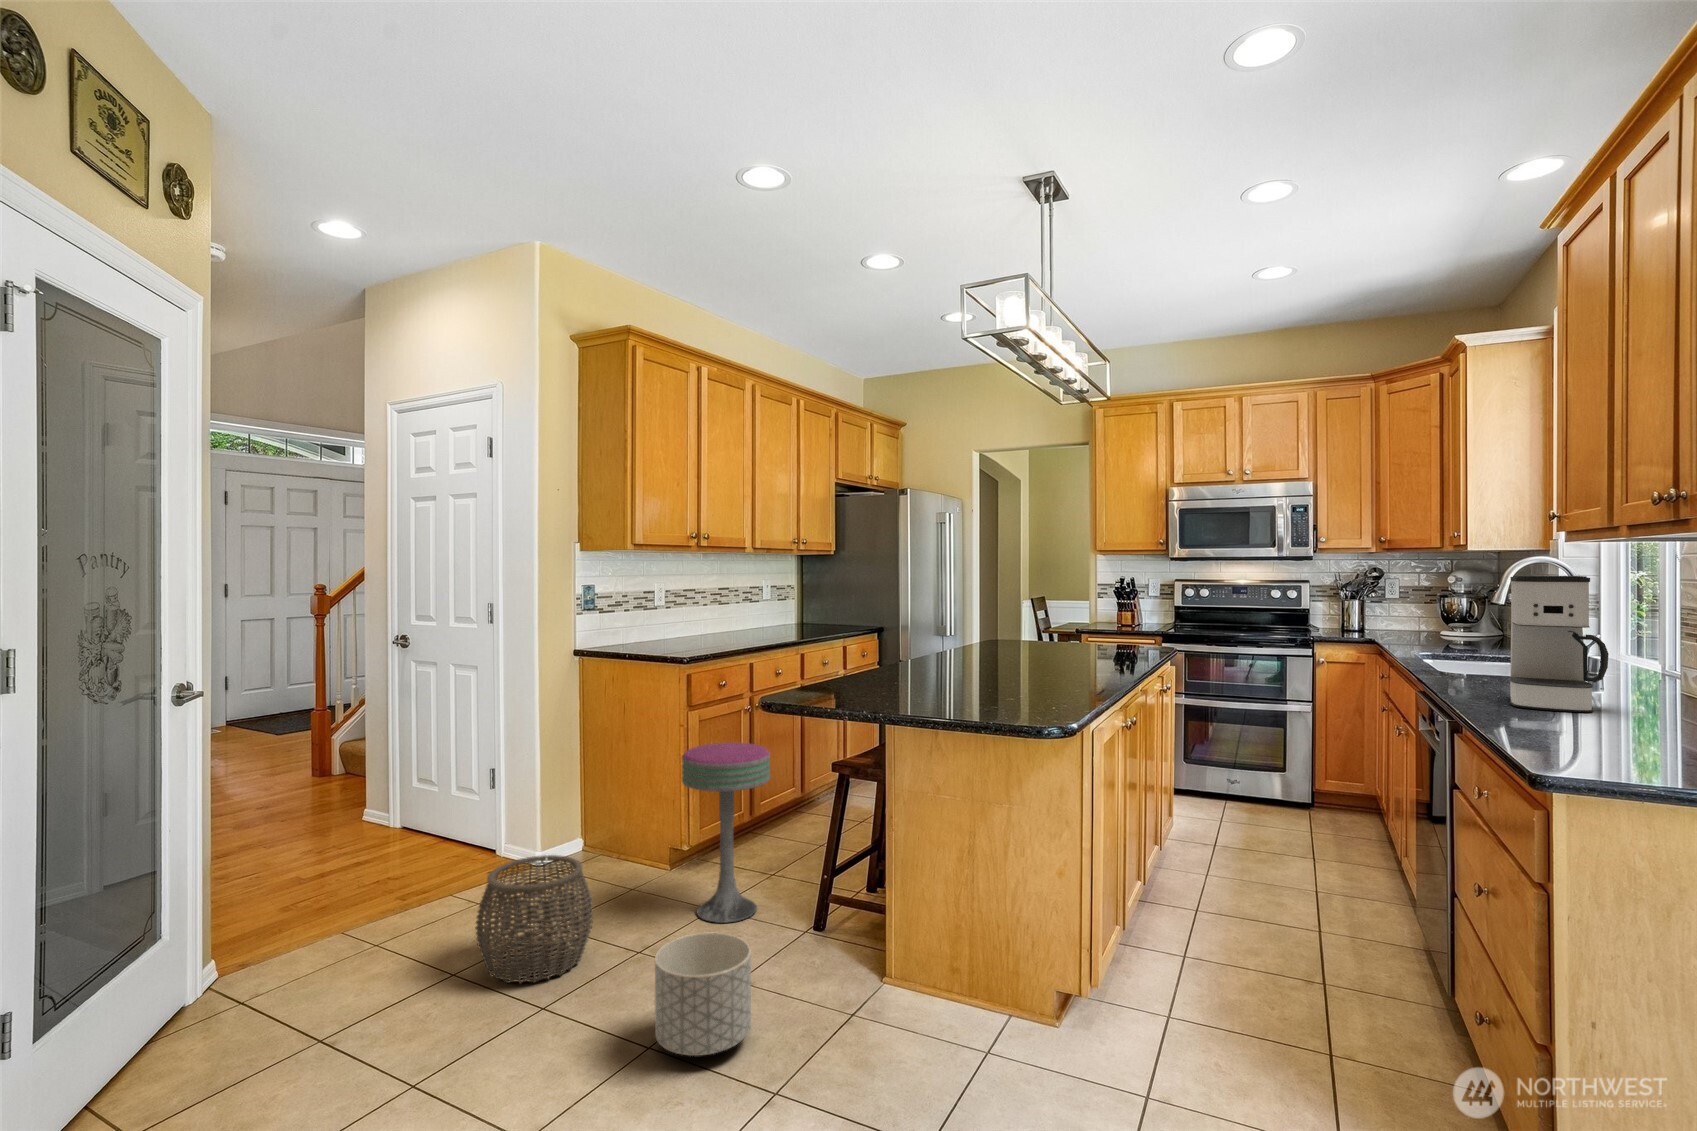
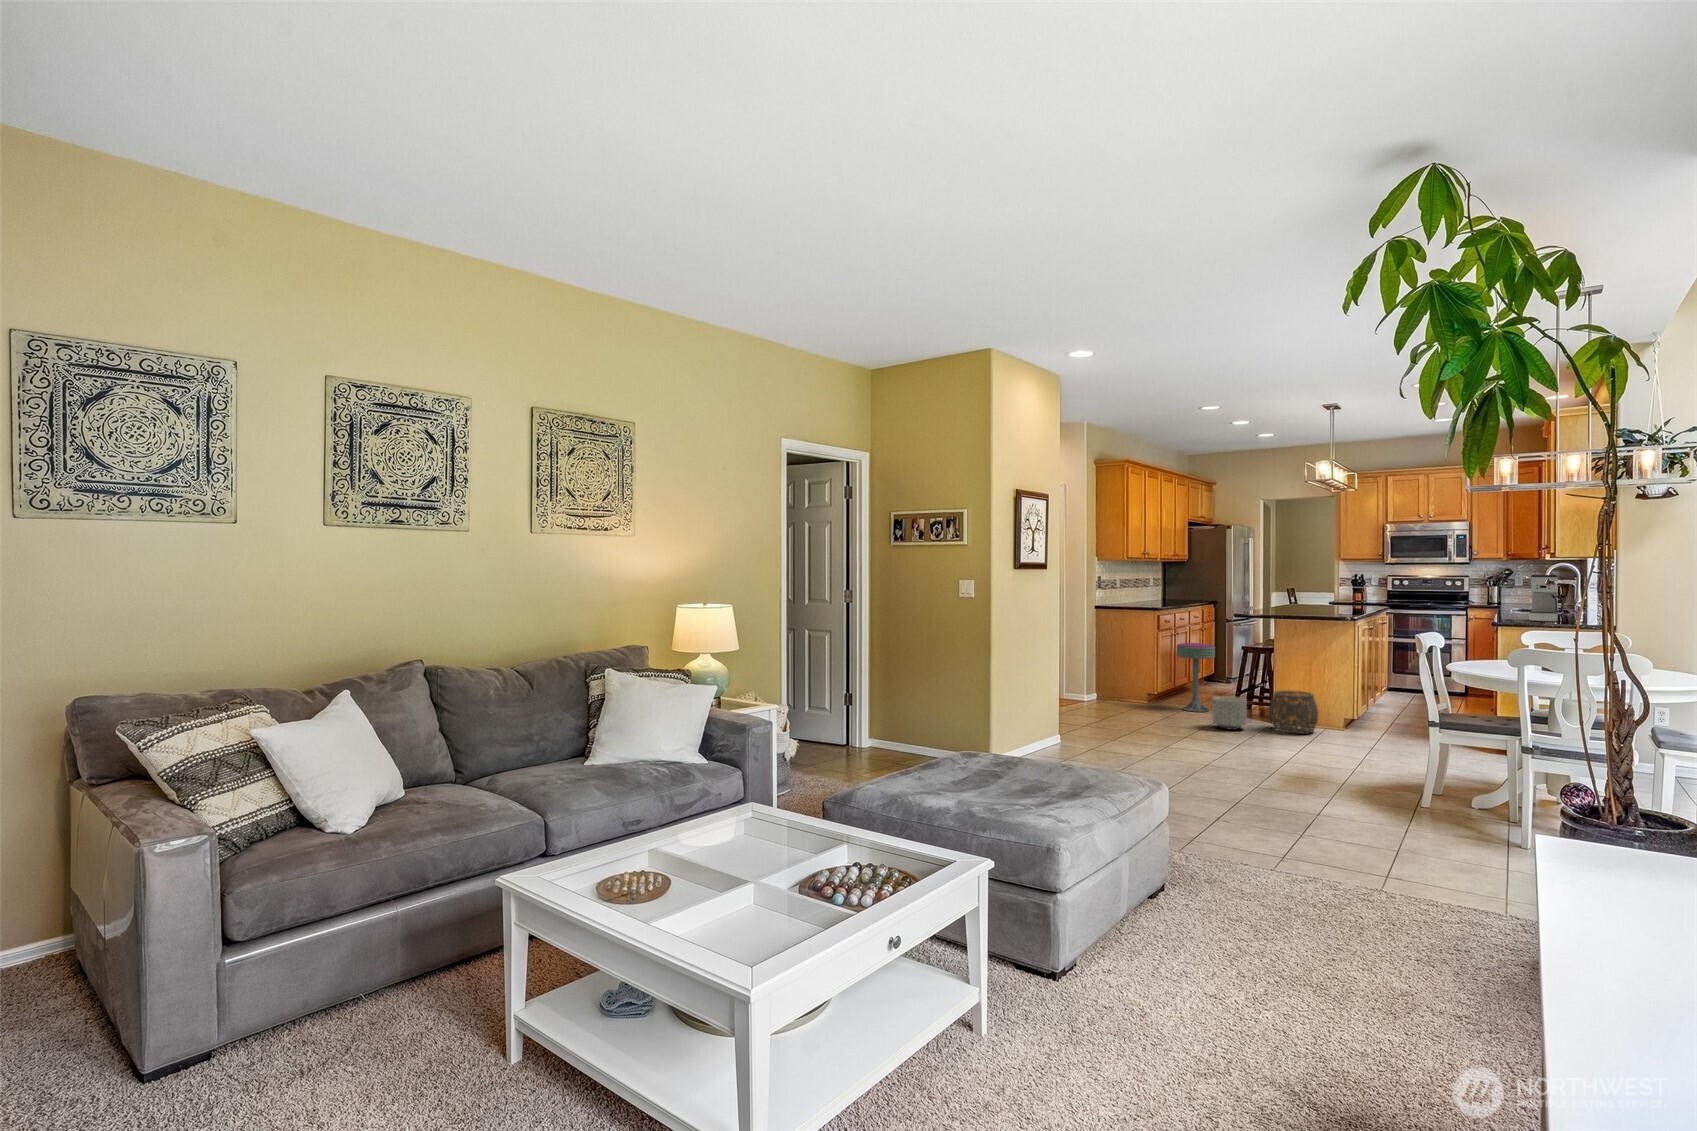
woven basket: present [475,855,593,983] -> present [1270,690,1318,734]

